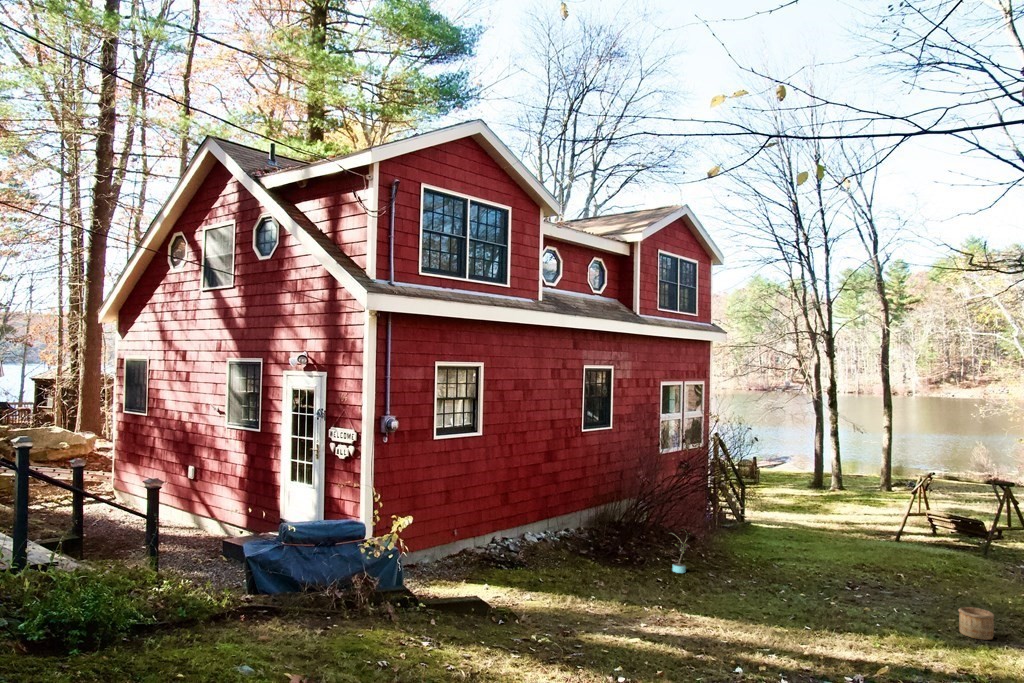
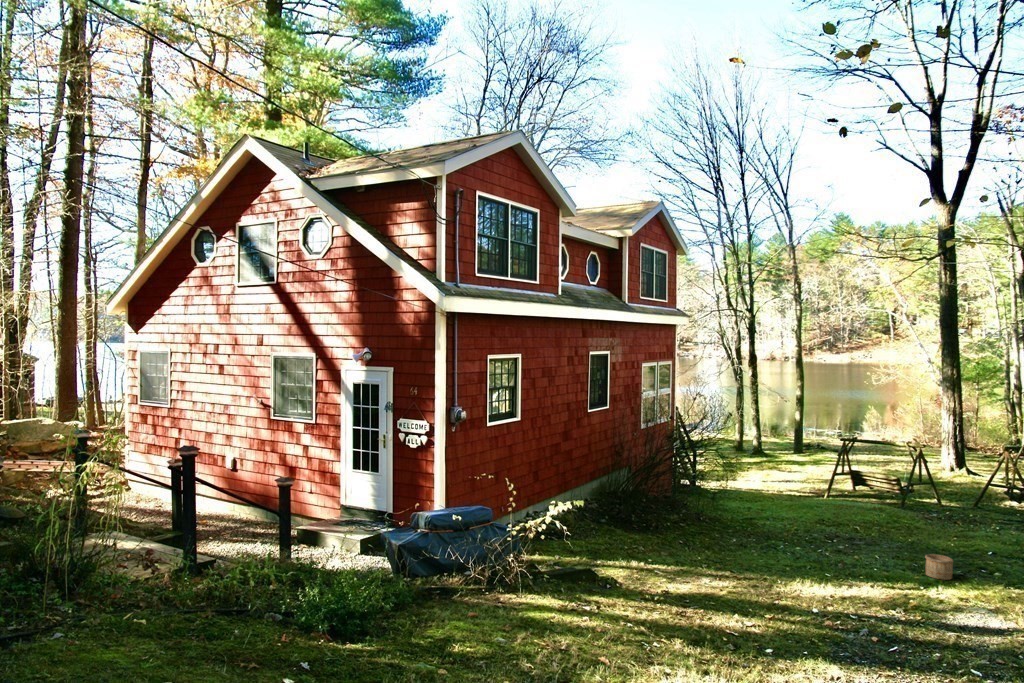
potted plant: present [672,533,690,573] -> none [674,497,695,534]

